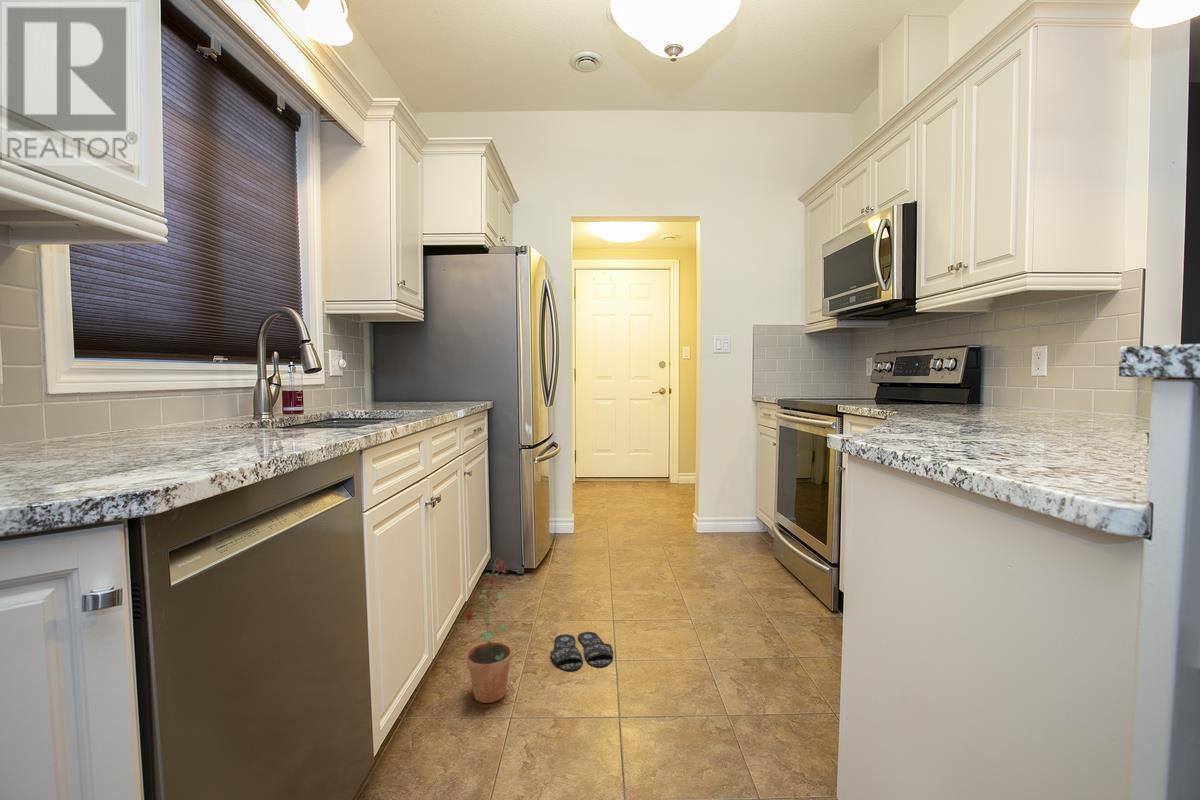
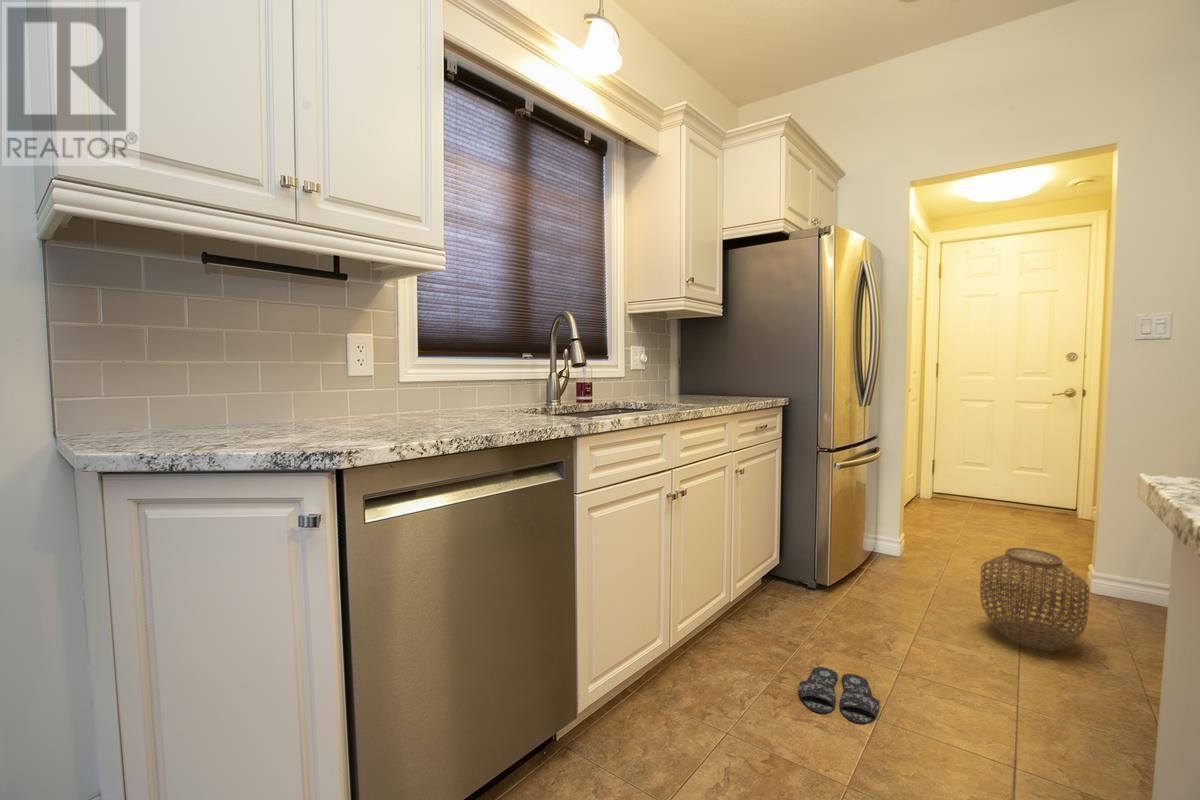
woven basket: none [646,505,707,576] -> present [980,548,1089,651]
potted plant: present [465,558,512,703] -> none [690,562,745,710]

